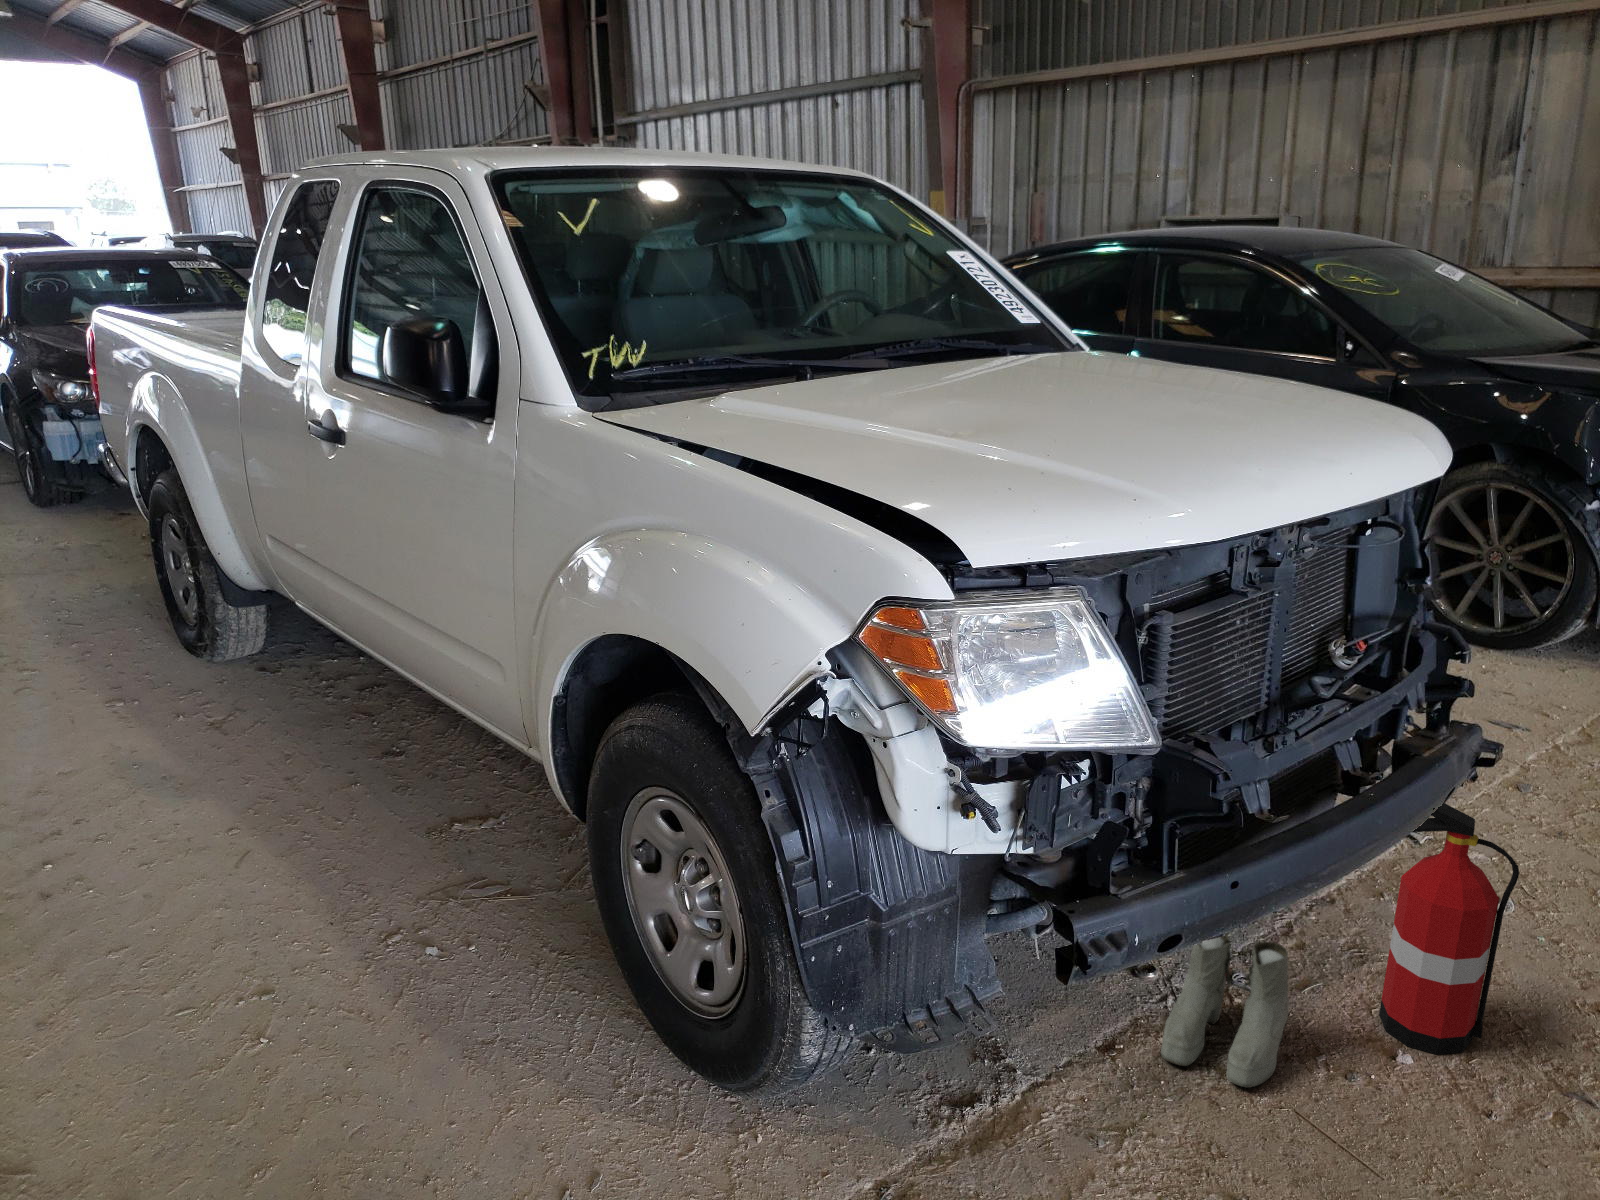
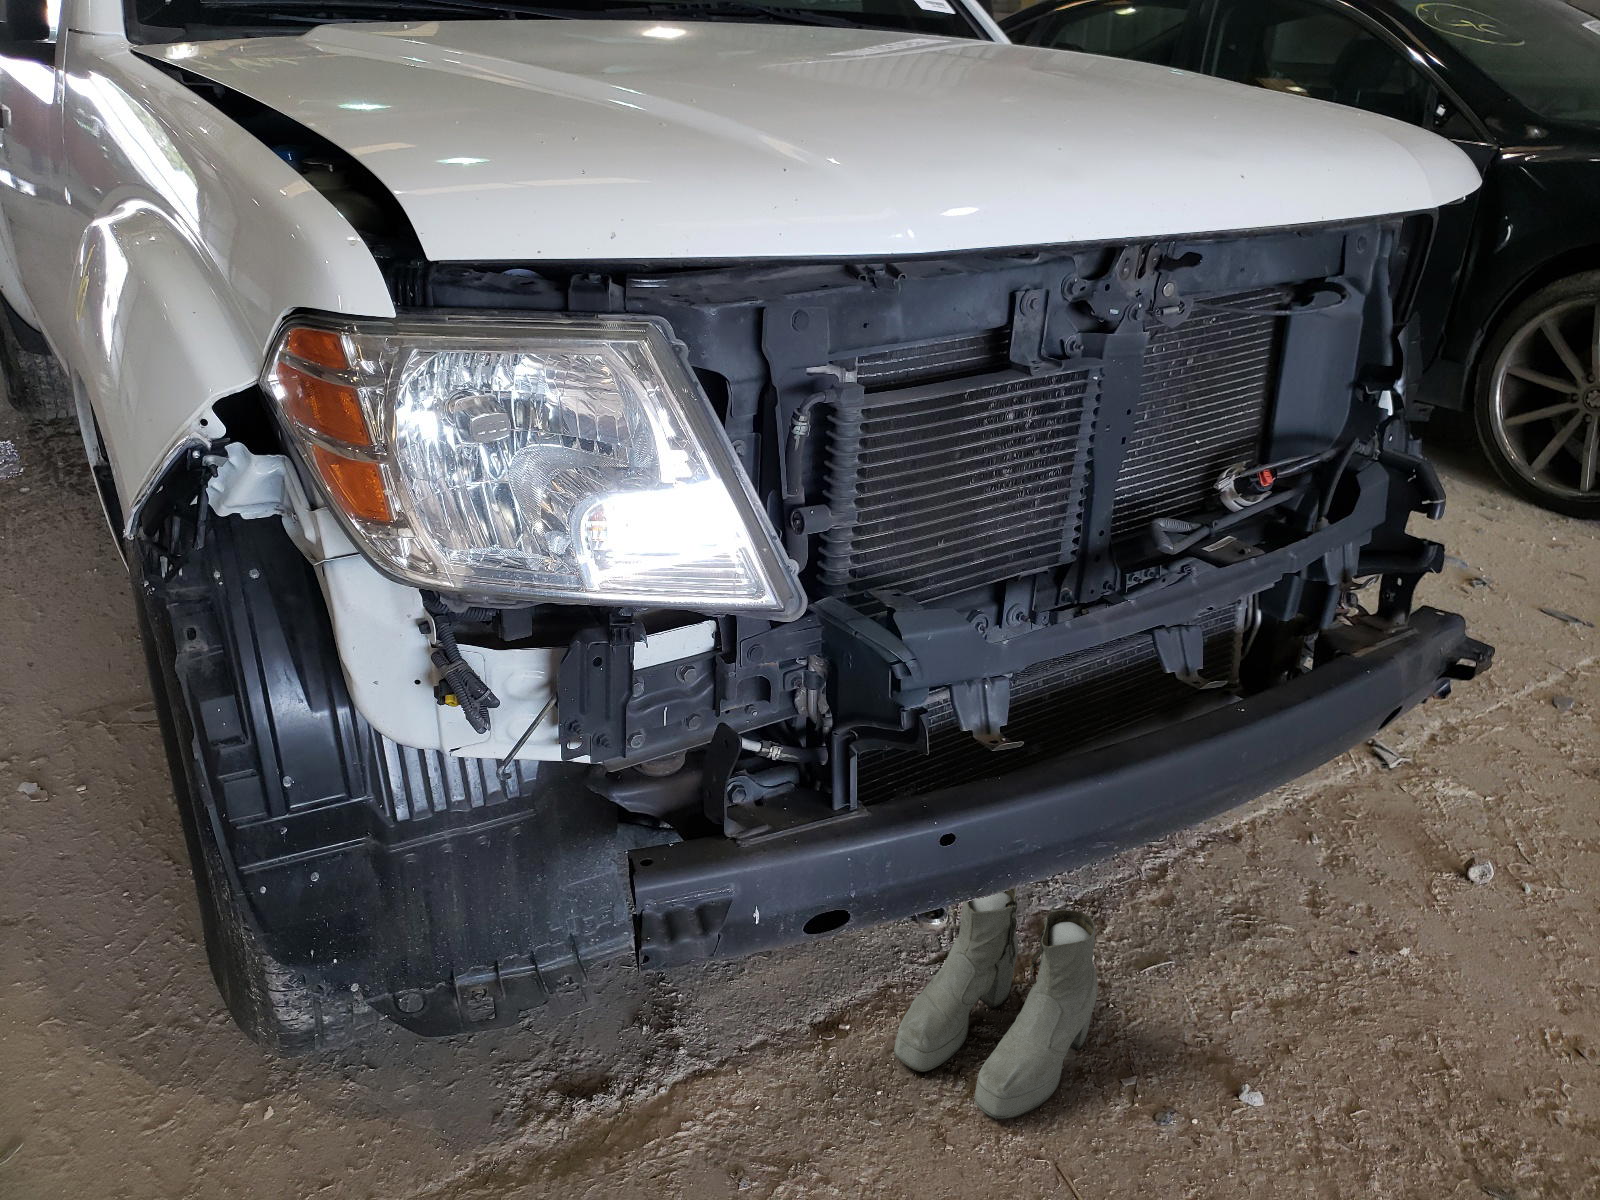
fire extinguisher: present [1379,803,1519,1055] -> none [1241,705,1469,1097]

